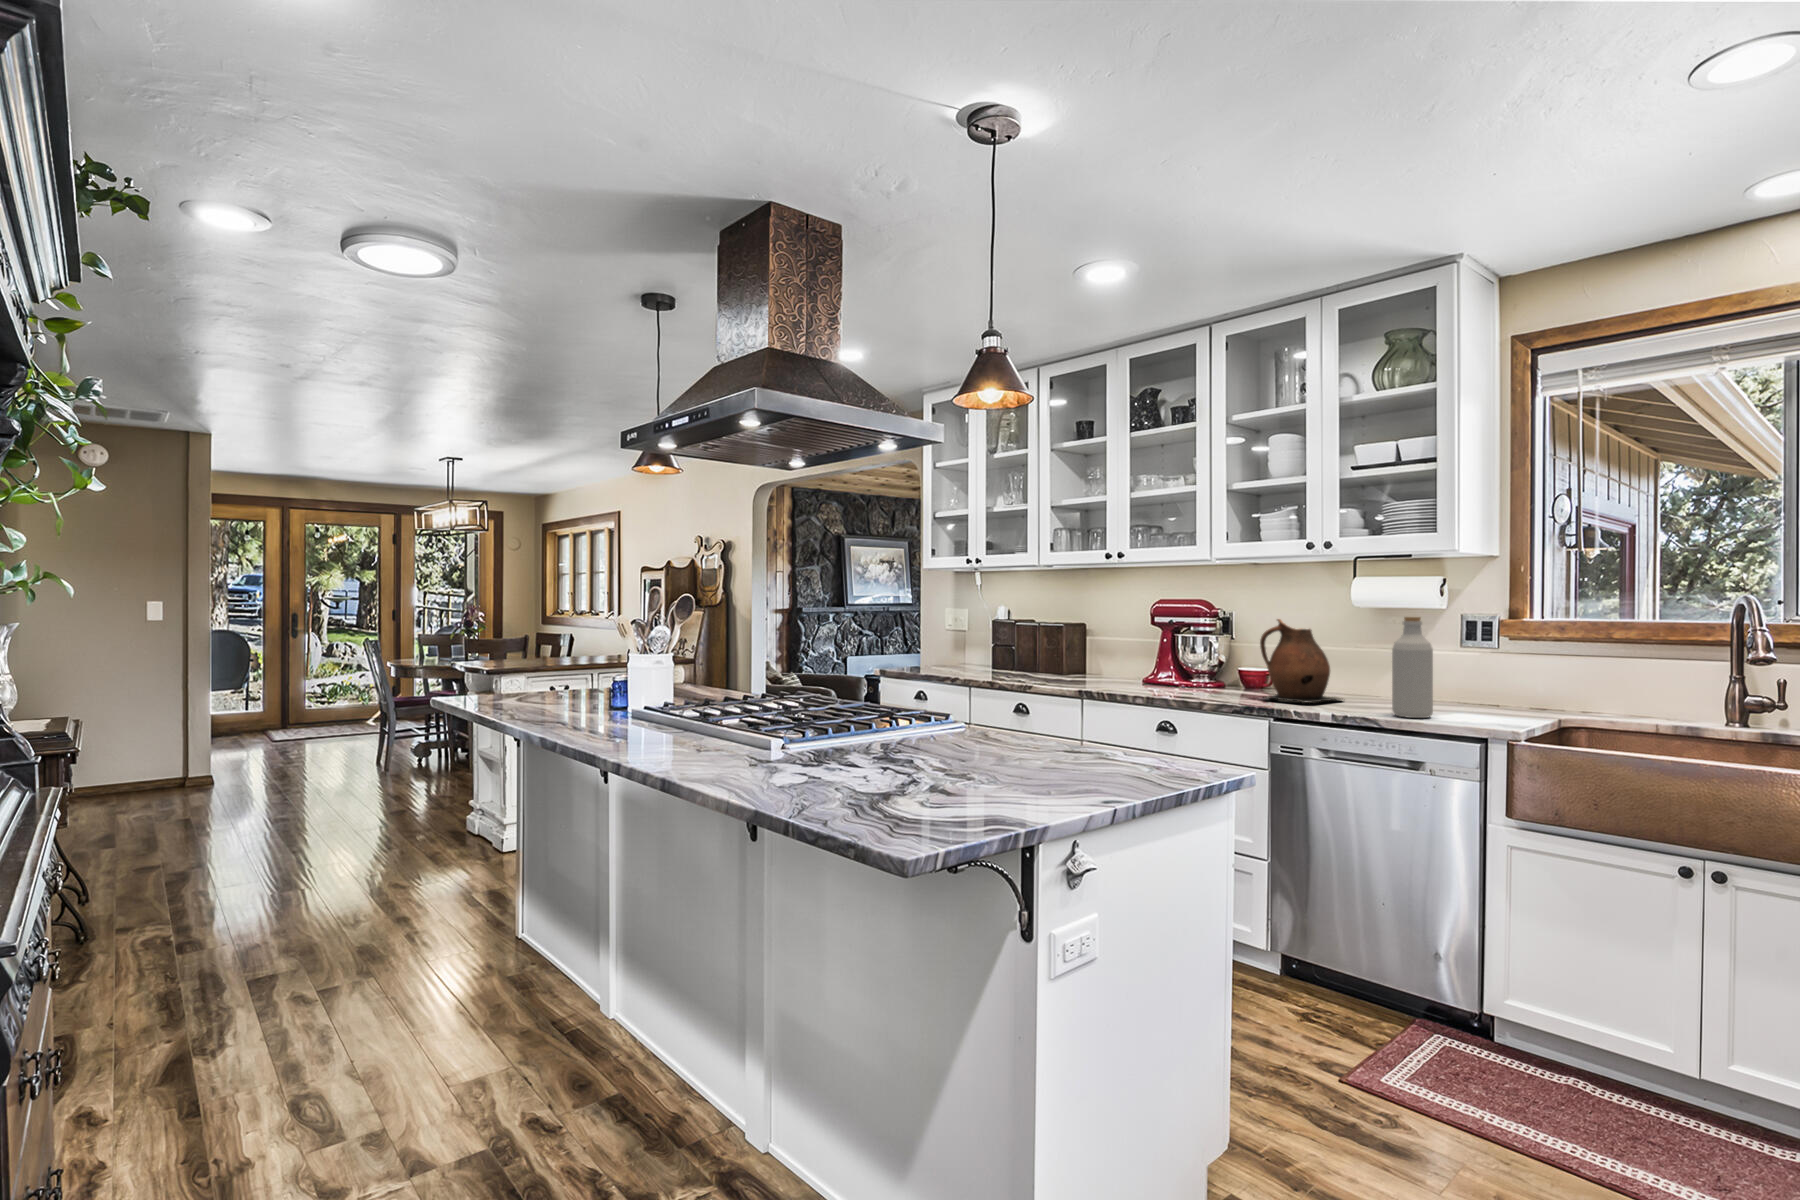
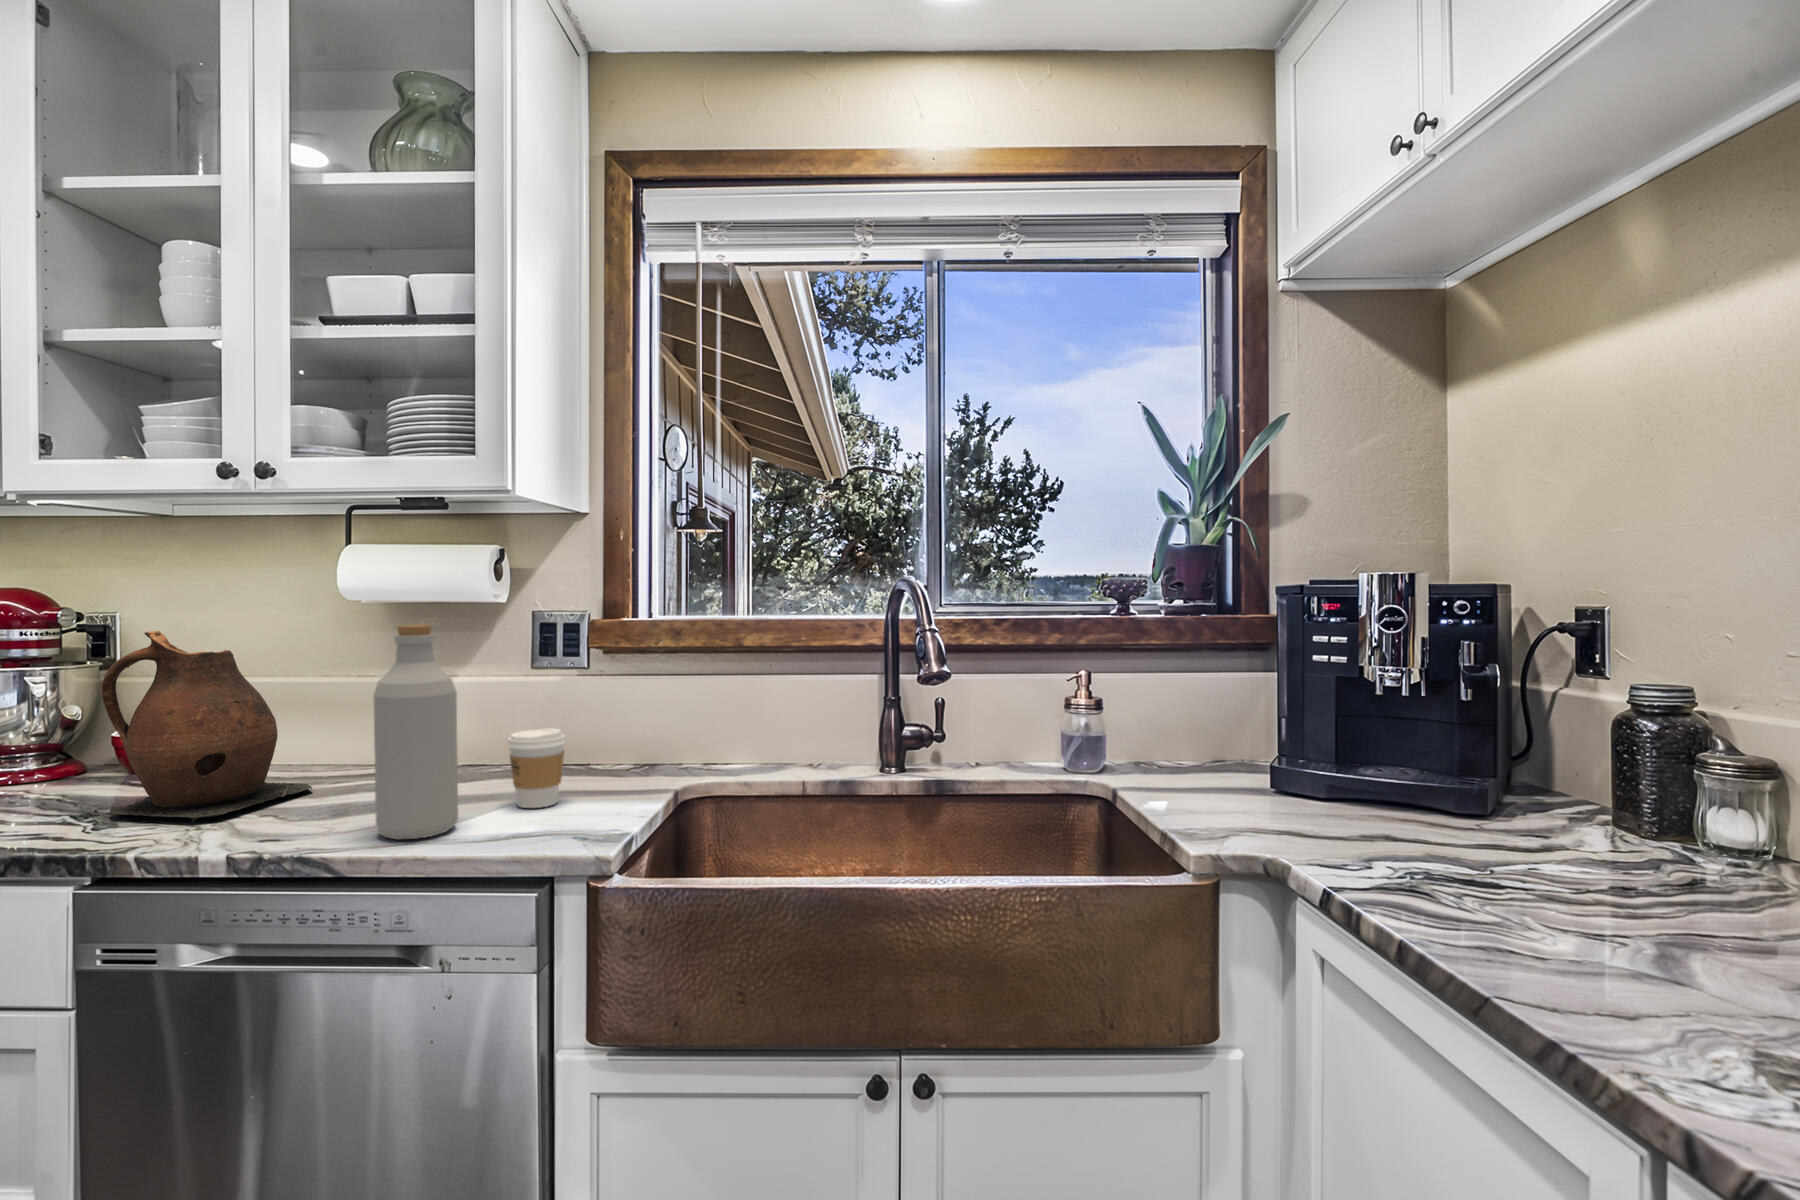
coffee cup: none [1455,676,1489,716] -> present [507,728,565,808]

